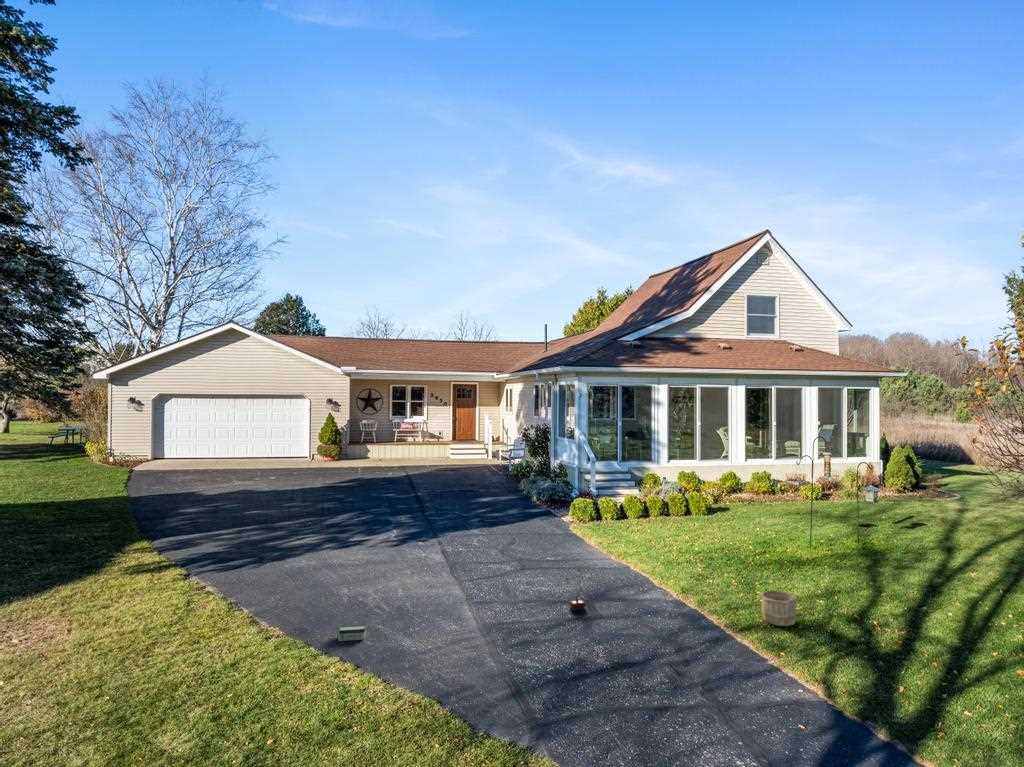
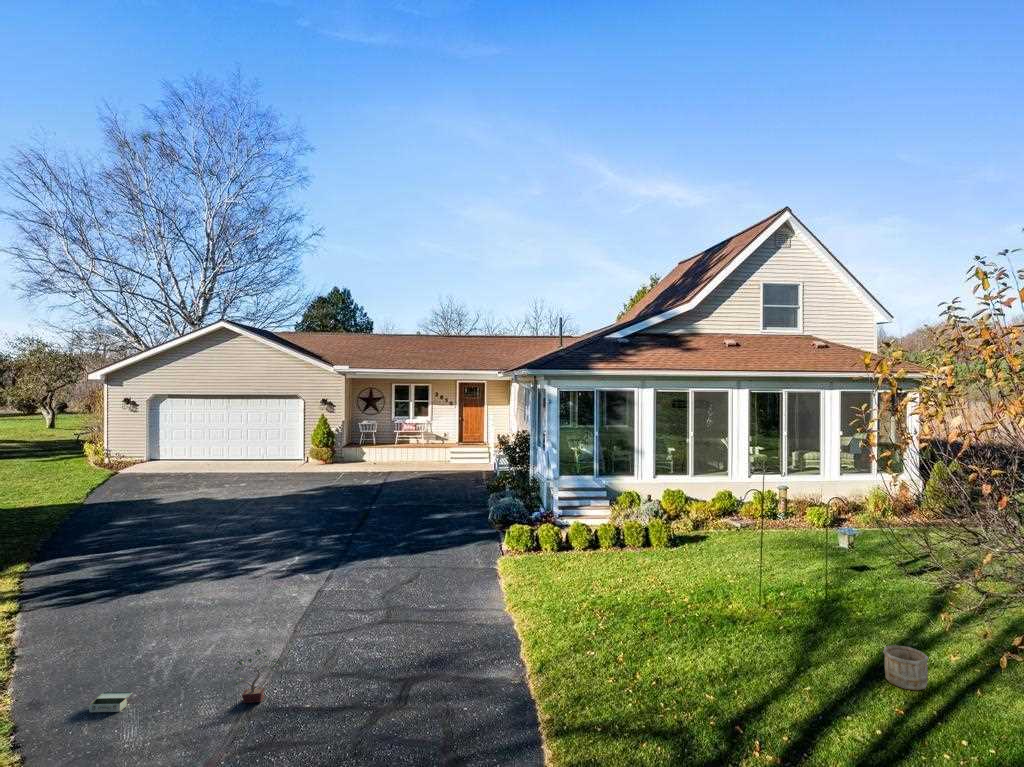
potted plant: present [566,569,599,611] -> present [235,649,280,703]
wooden bucket: present [761,590,796,626] -> present [883,645,928,690]

